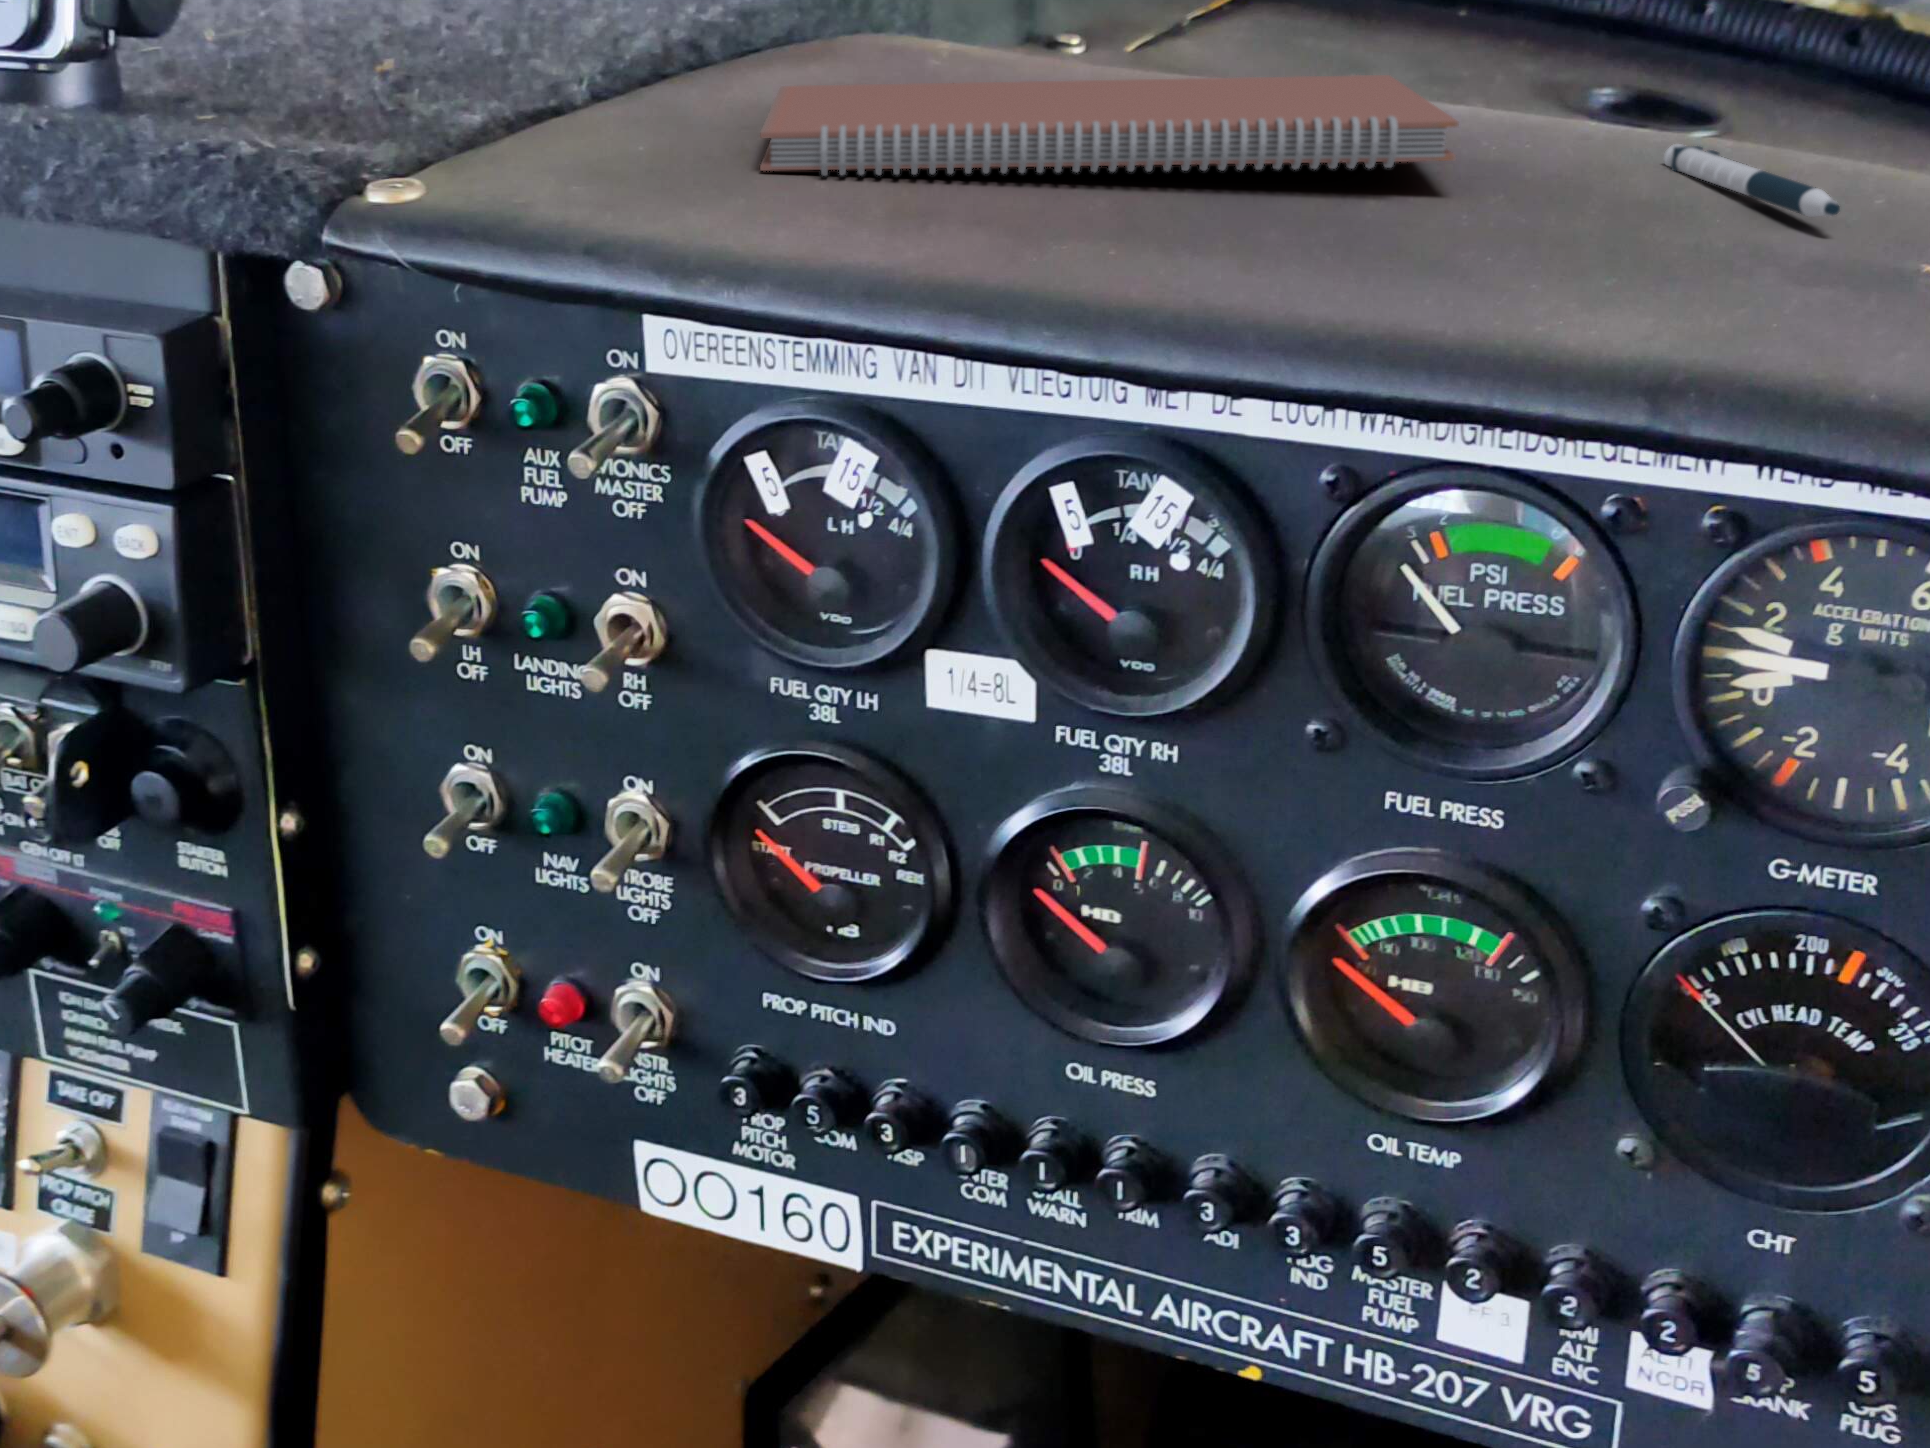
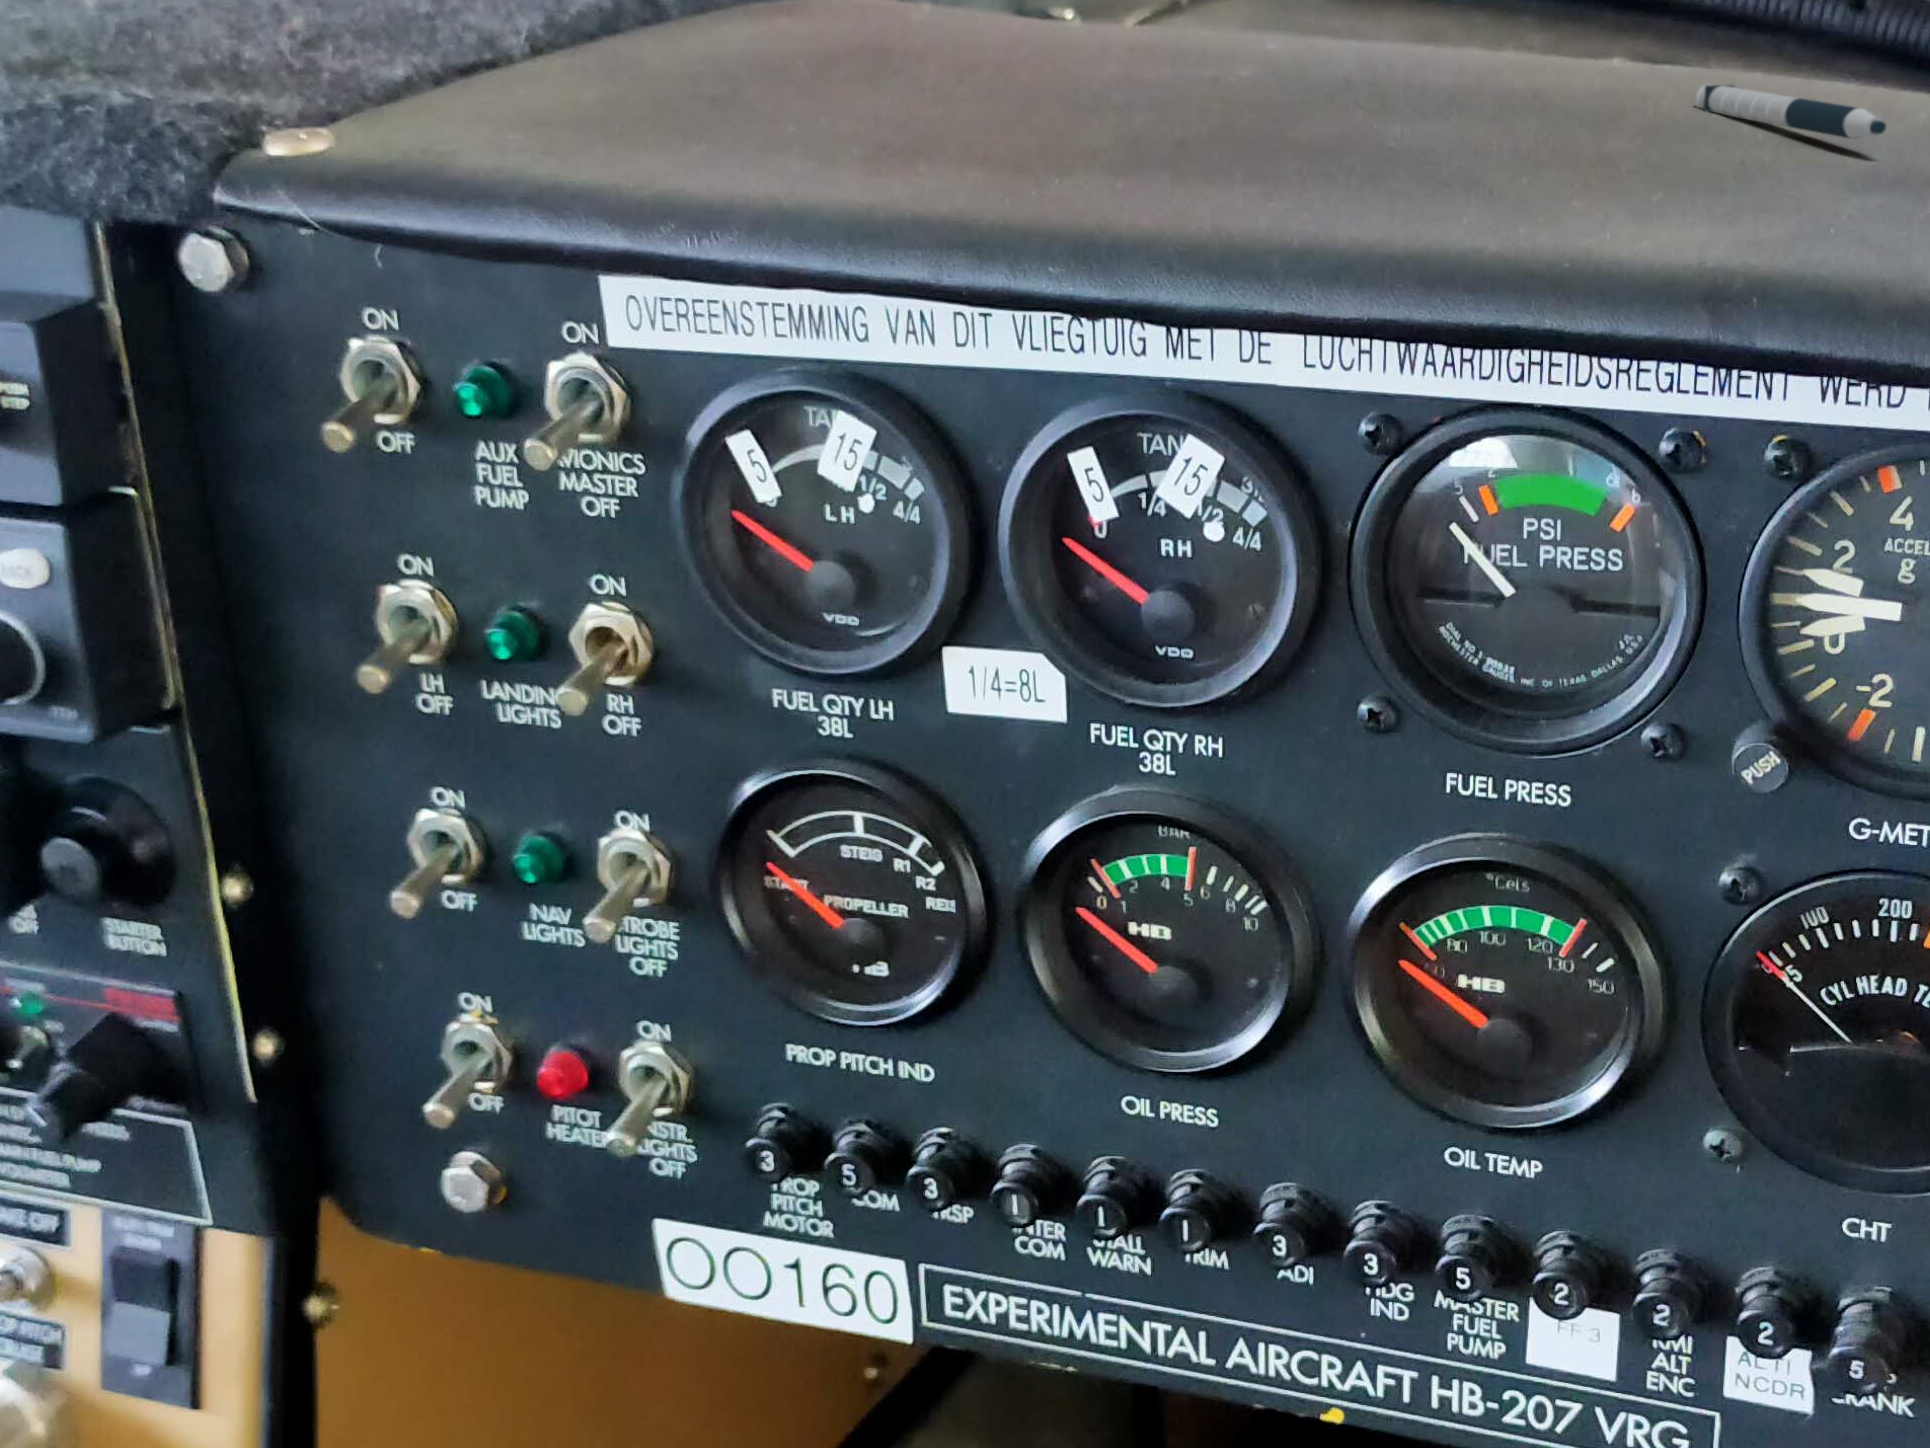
notebook: present [760,75,1459,176] -> none [722,20,1490,108]

